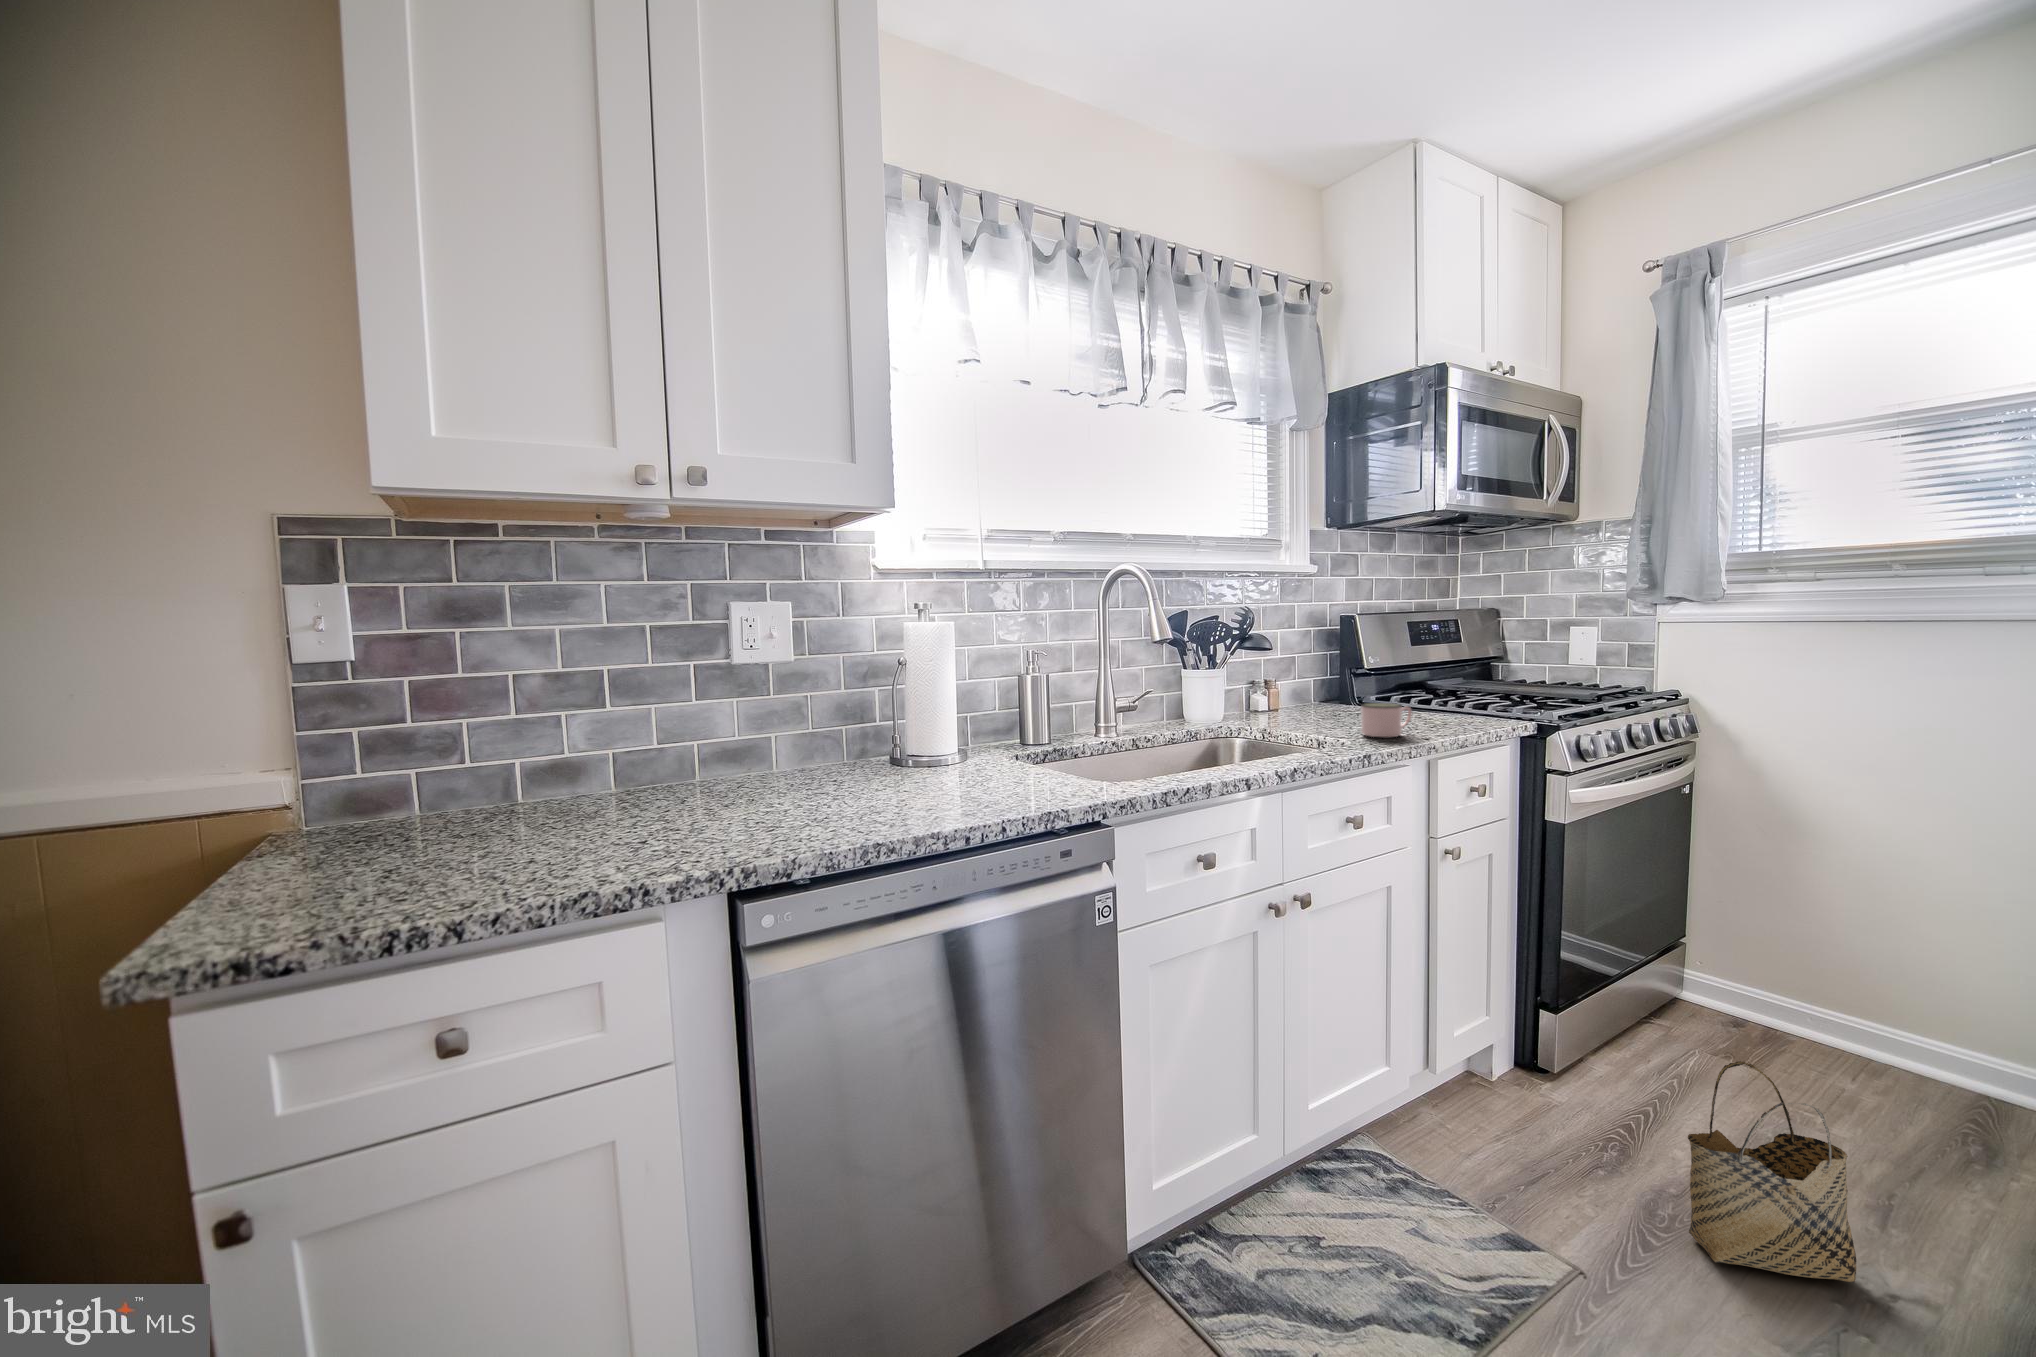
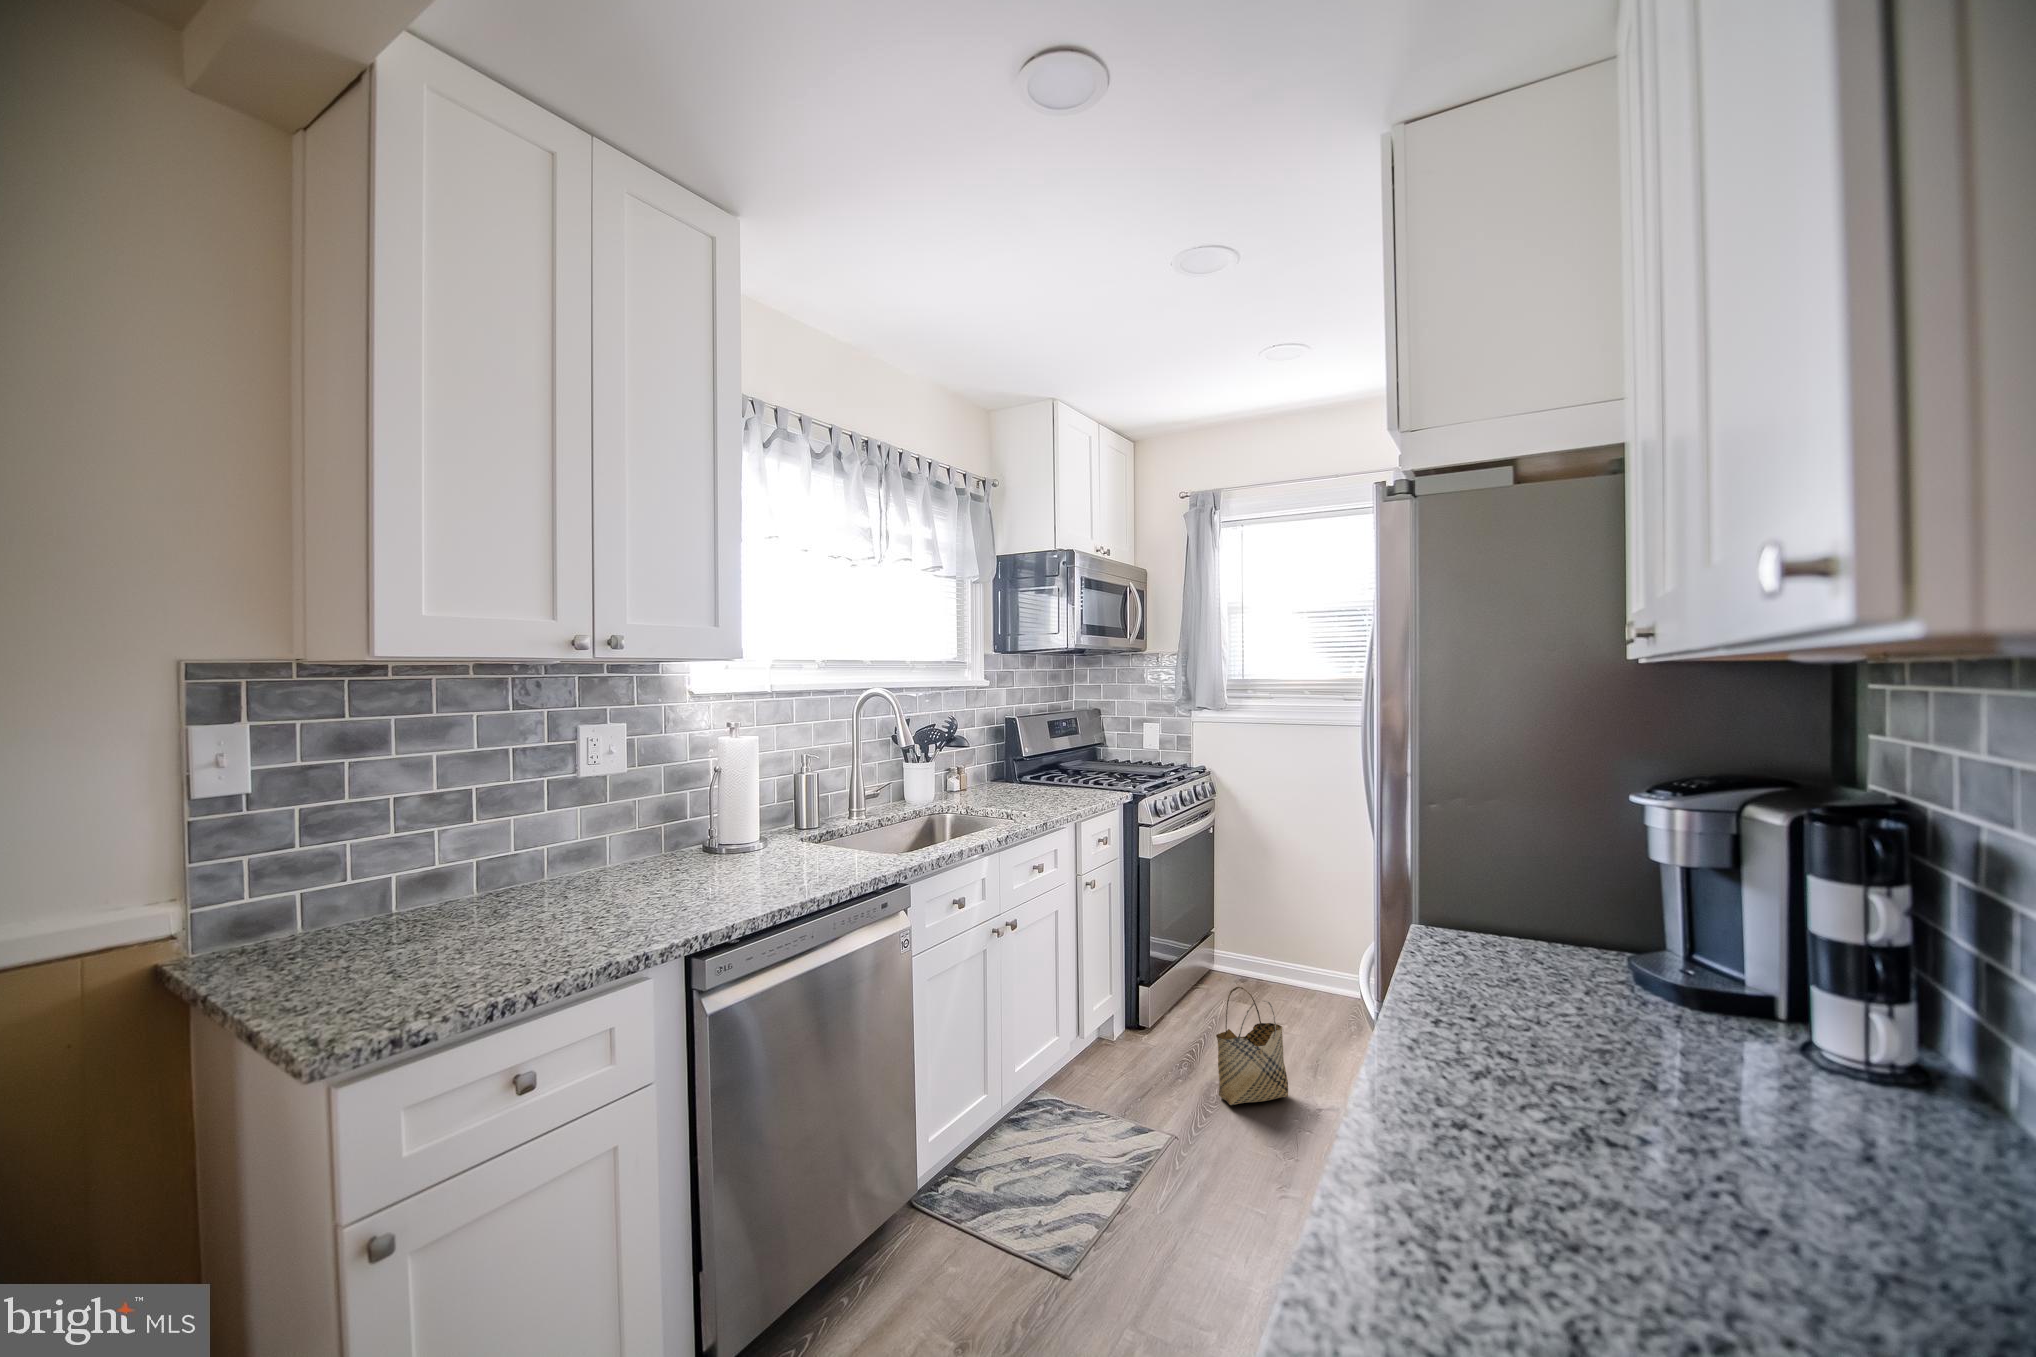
mug: present [1361,703,1412,737] -> none [1035,786,1065,810]

